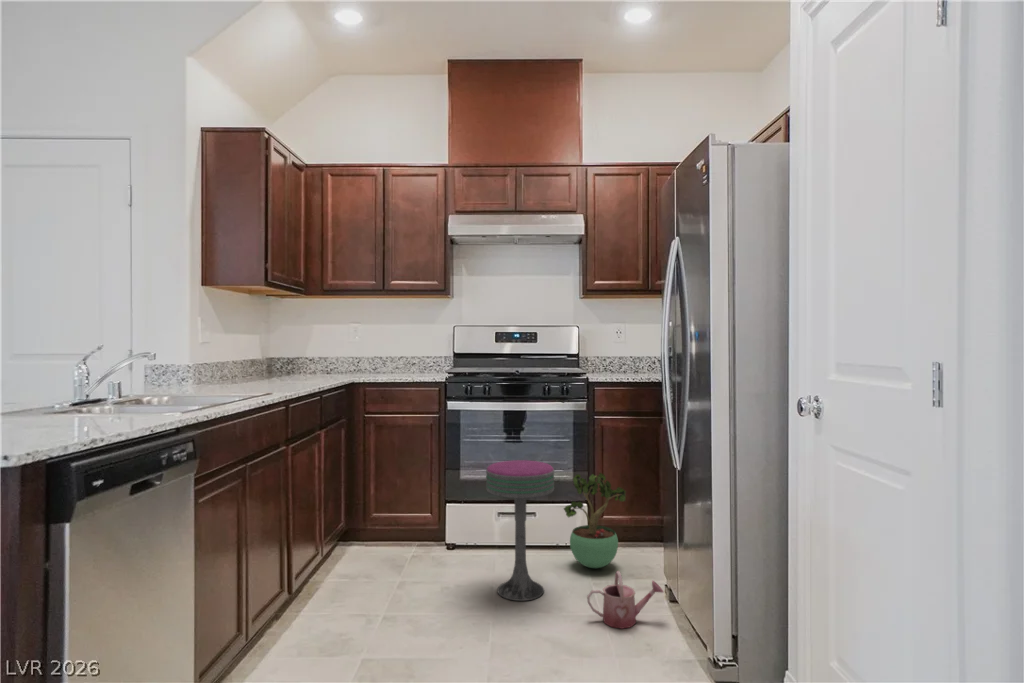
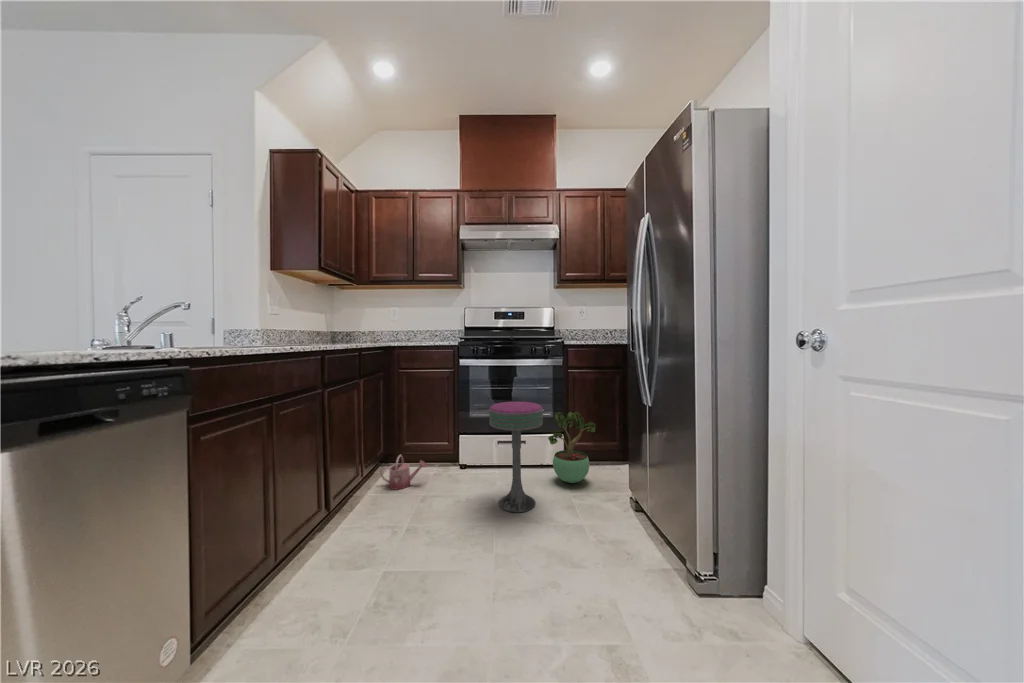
watering can: present [587,571,663,629] -> present [380,455,427,490]

